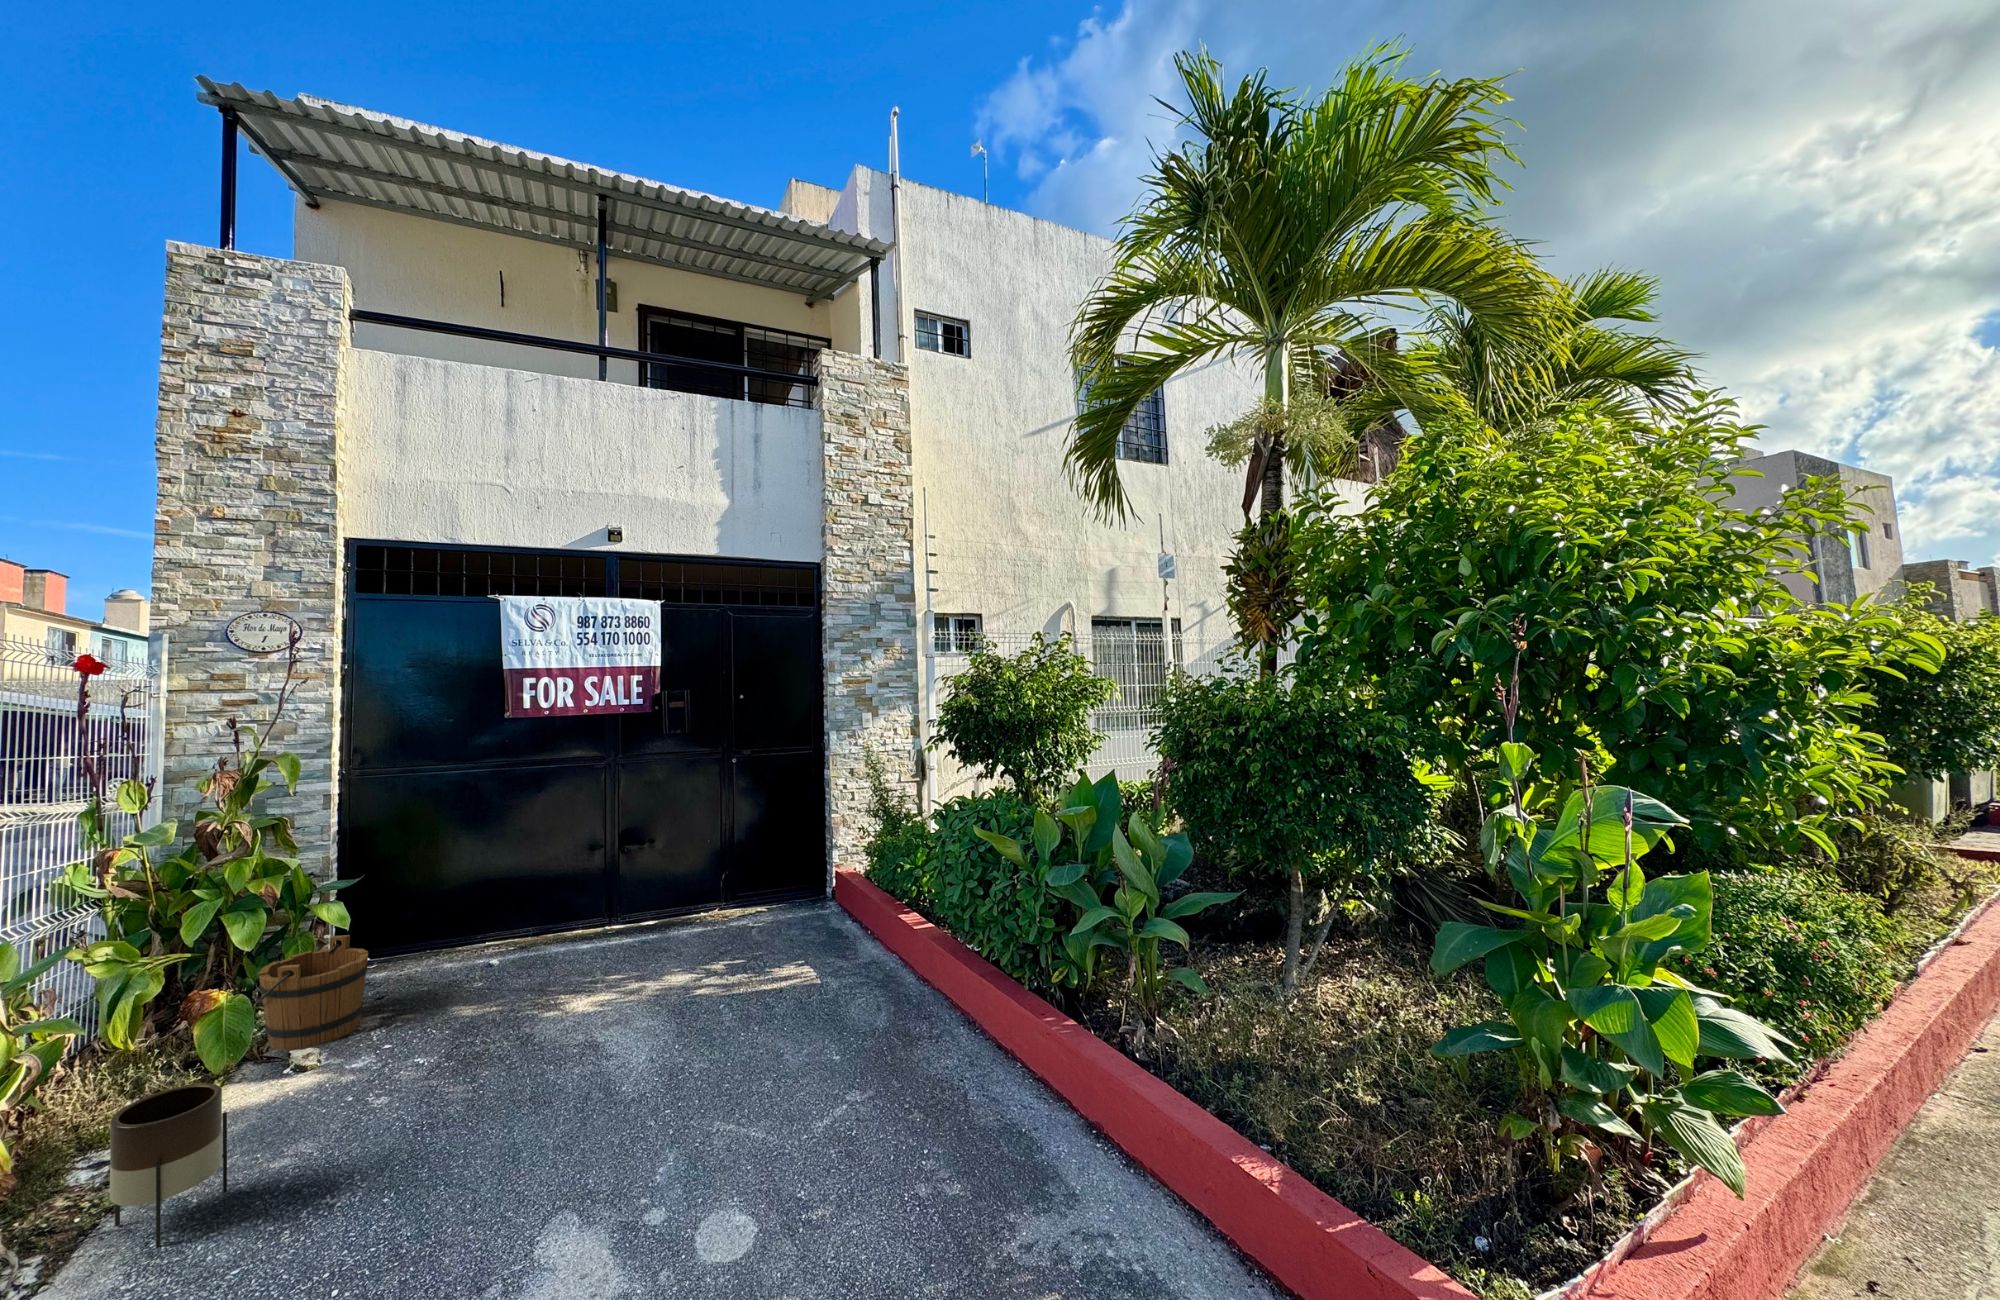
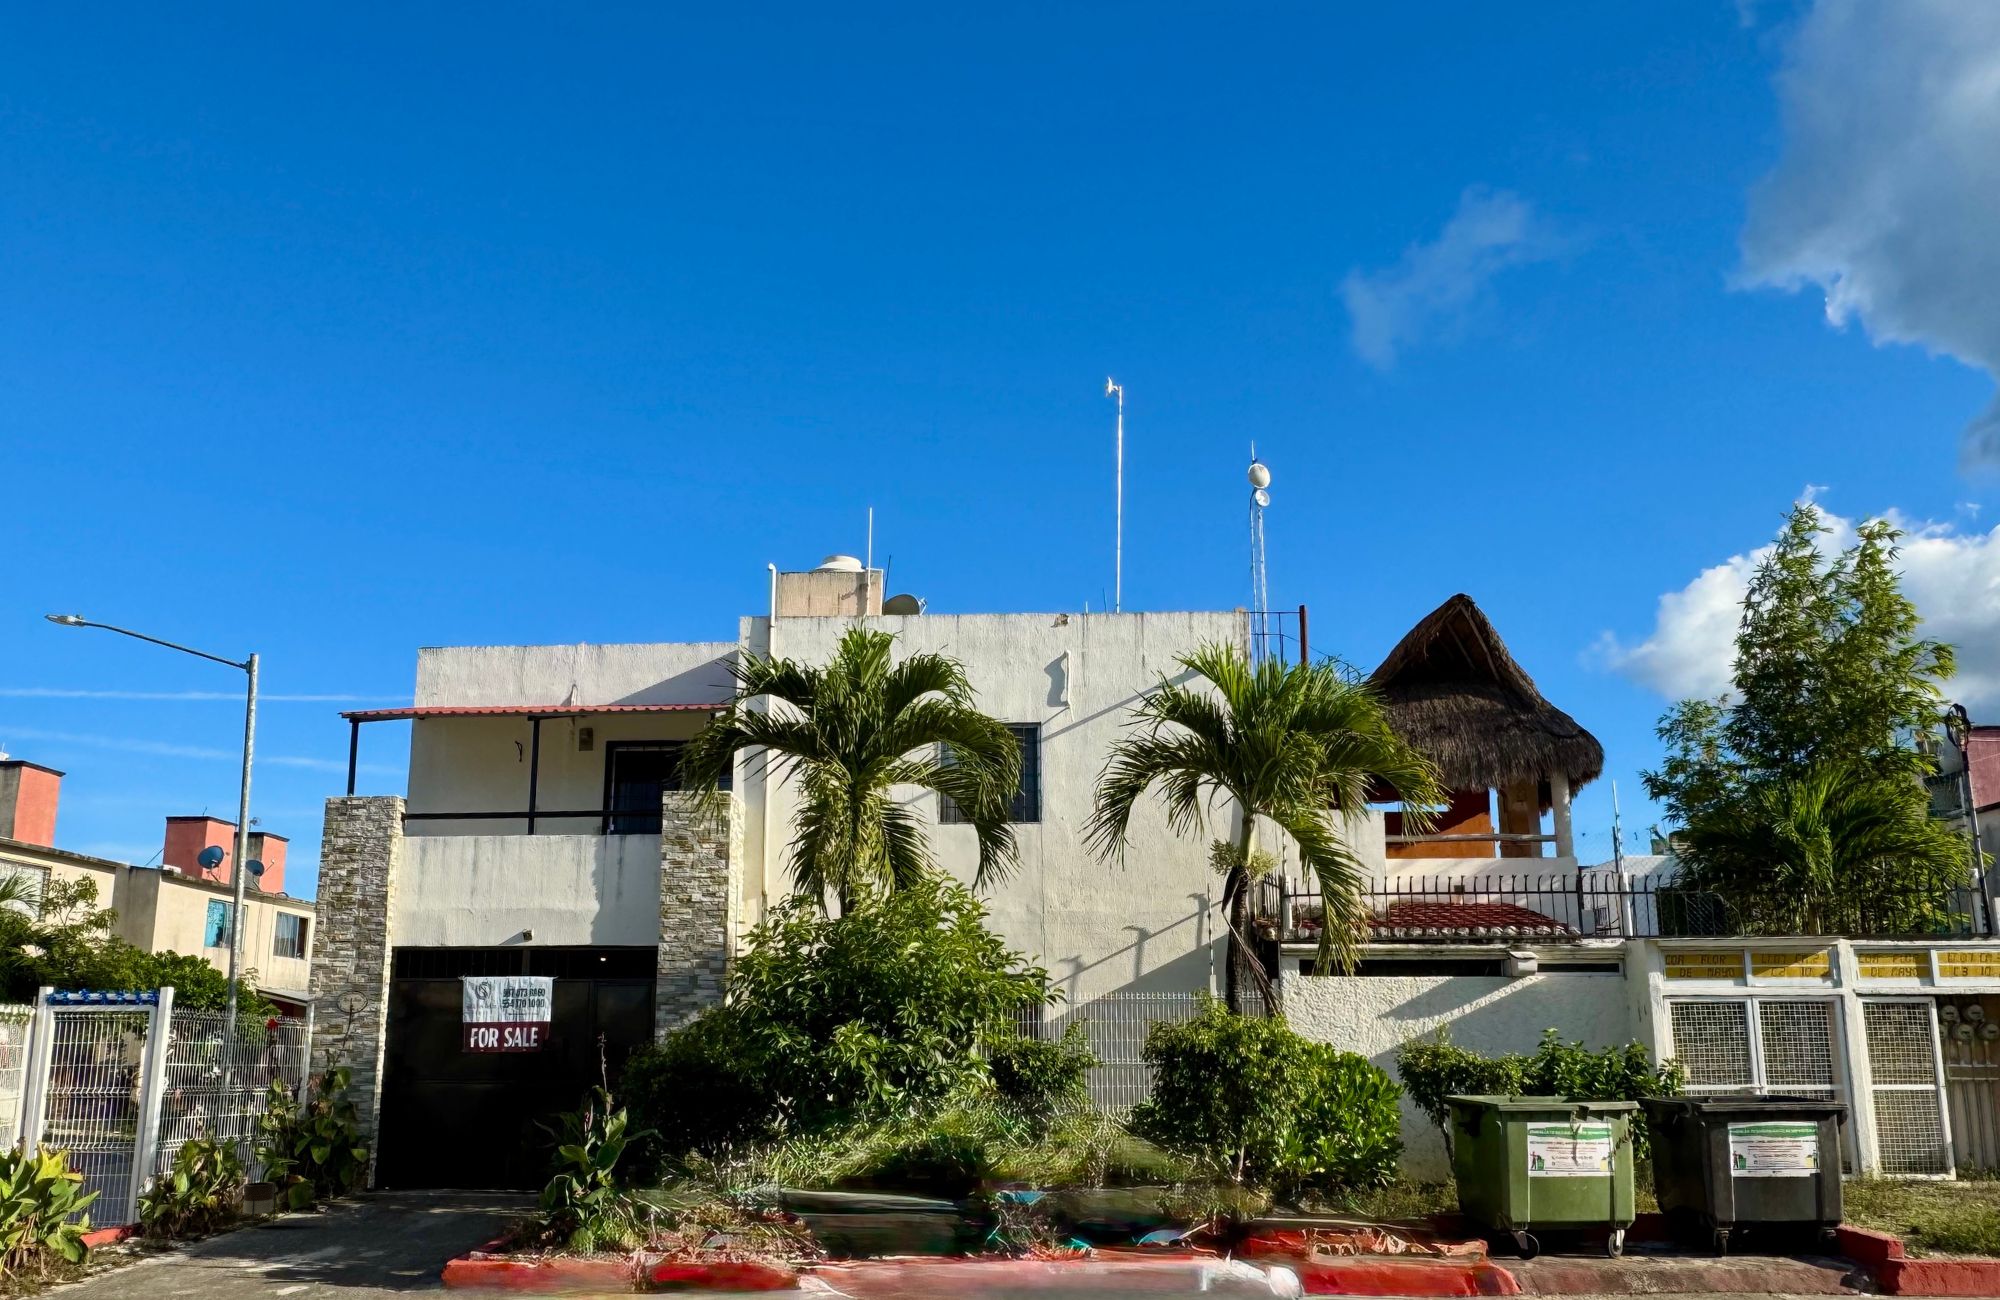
bucket: present [257,935,368,1050] -> none [313,1162,358,1209]

